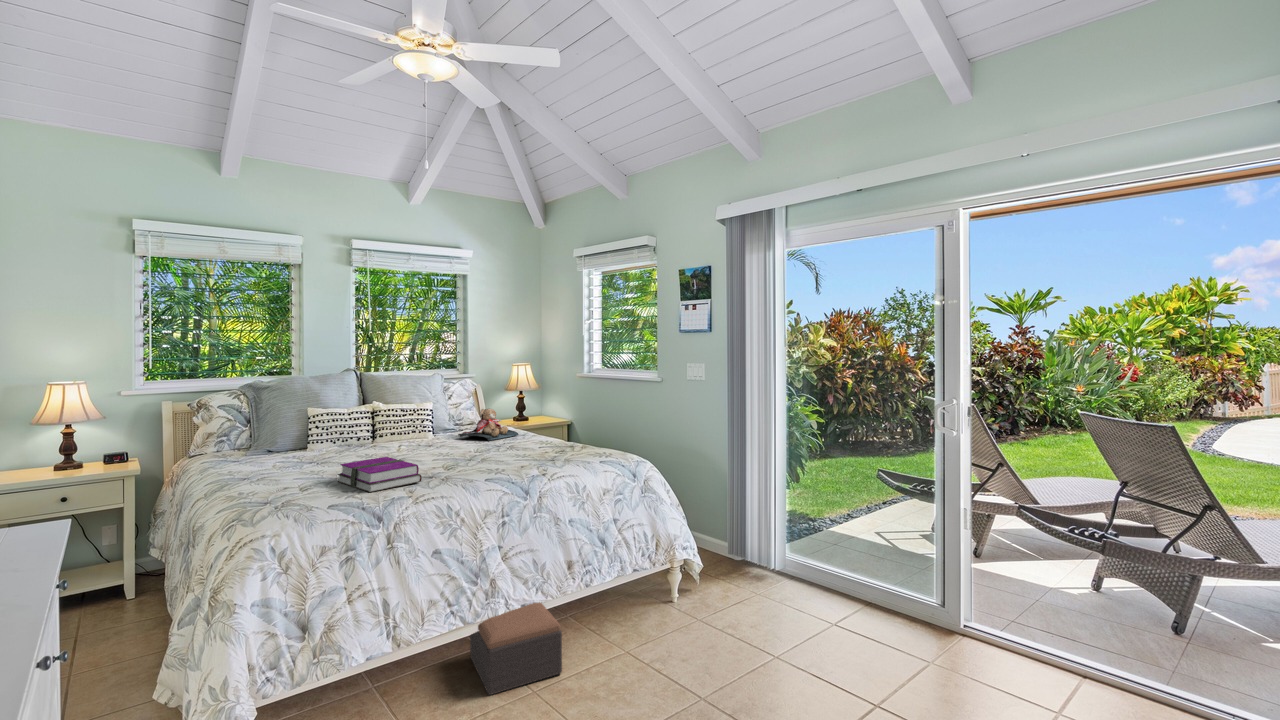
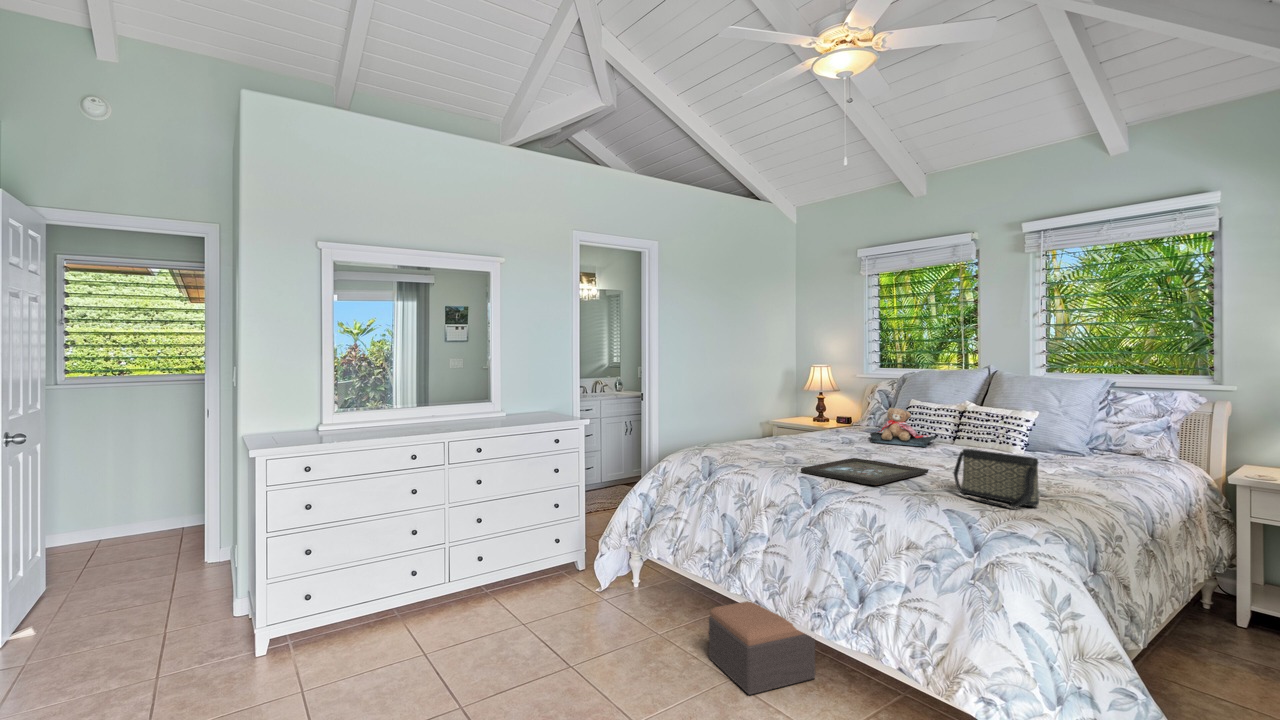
teddy bear: present [458,408,519,441] -> present [870,408,937,447]
handbag: none [559,423,611,457] -> present [954,449,1039,508]
tray: none [442,453,546,478] -> present [801,458,929,485]
hardback book: present [338,457,422,492] -> none [732,435,804,460]

